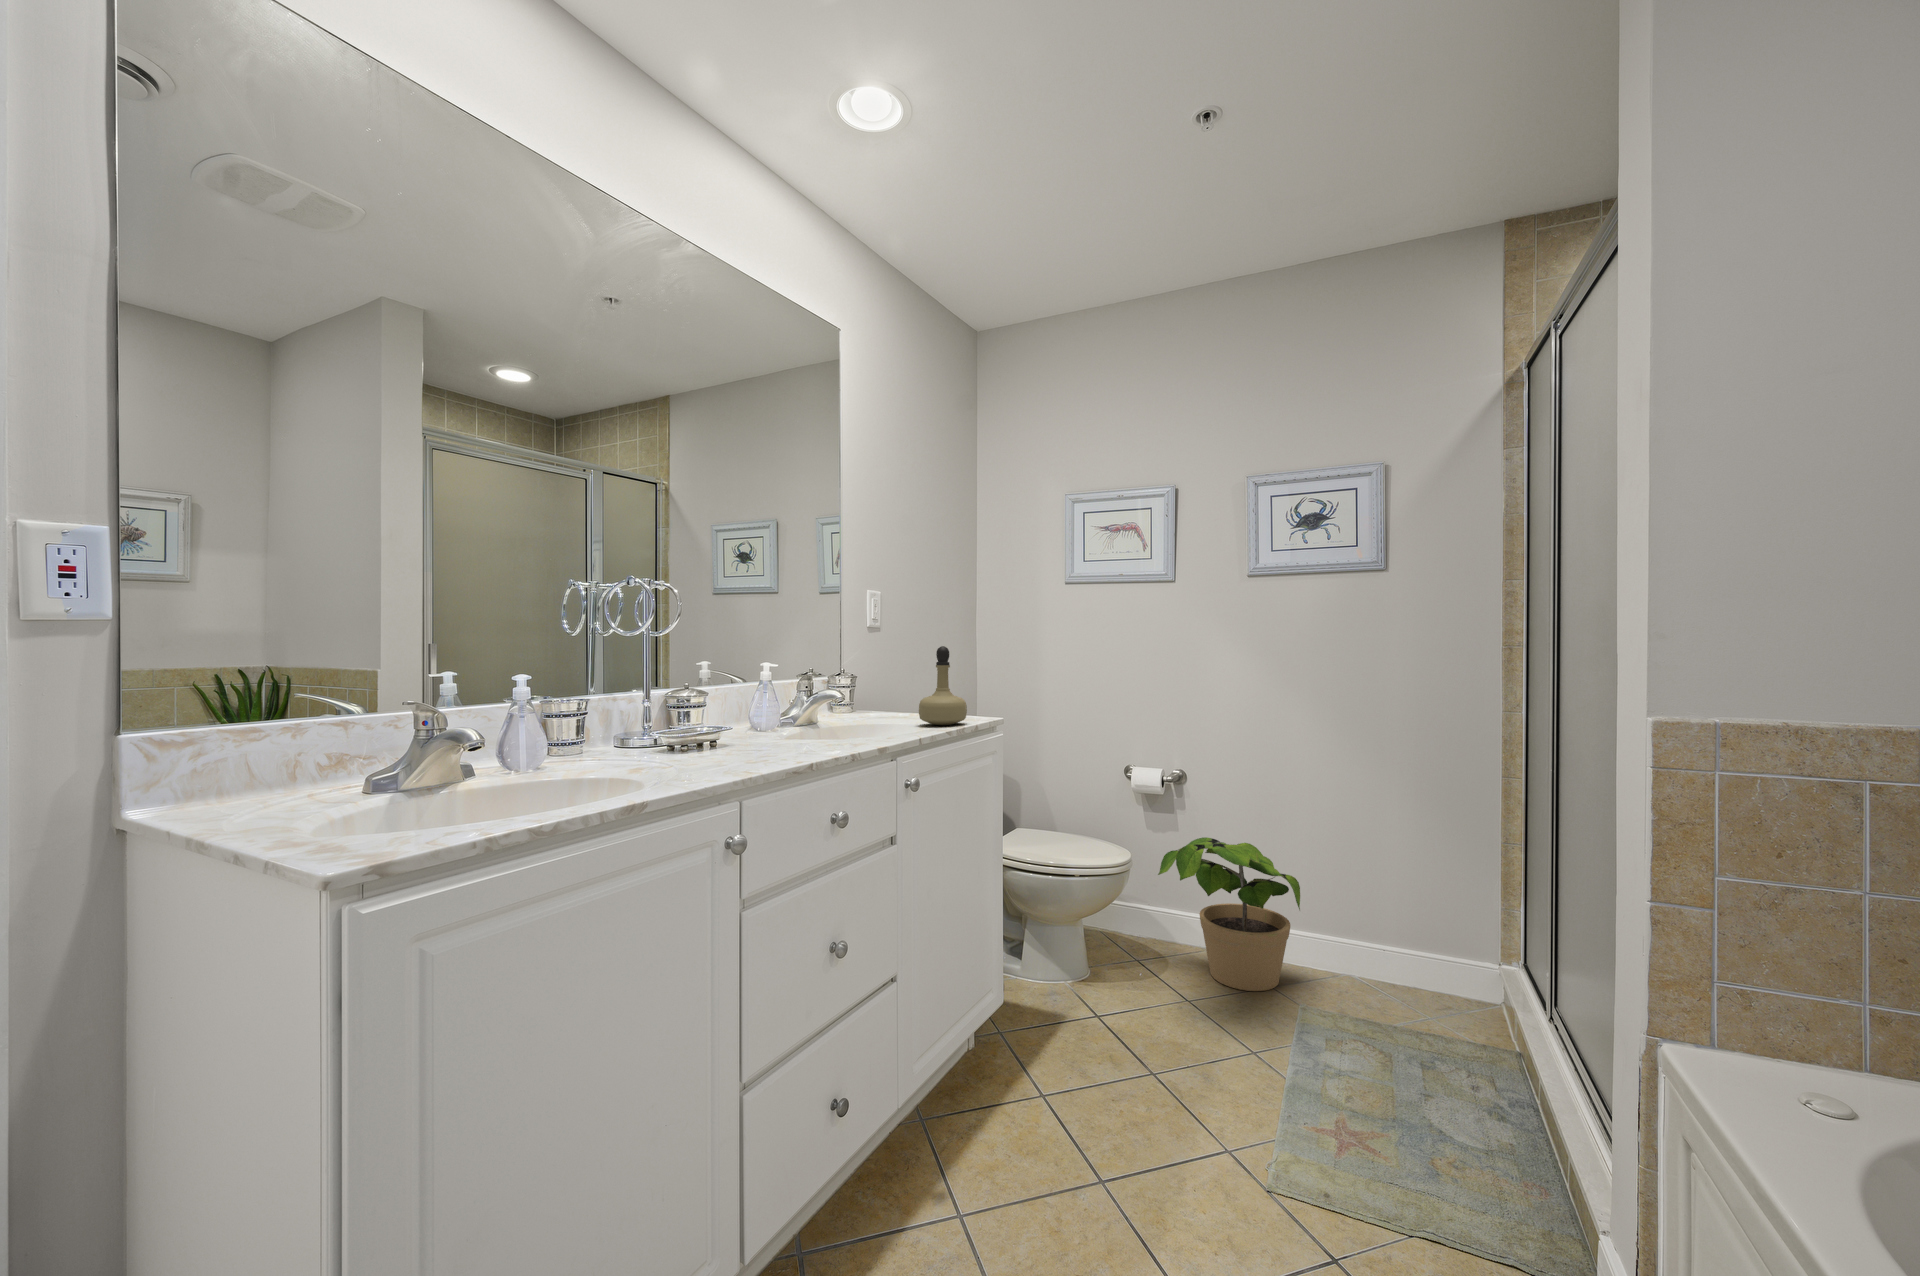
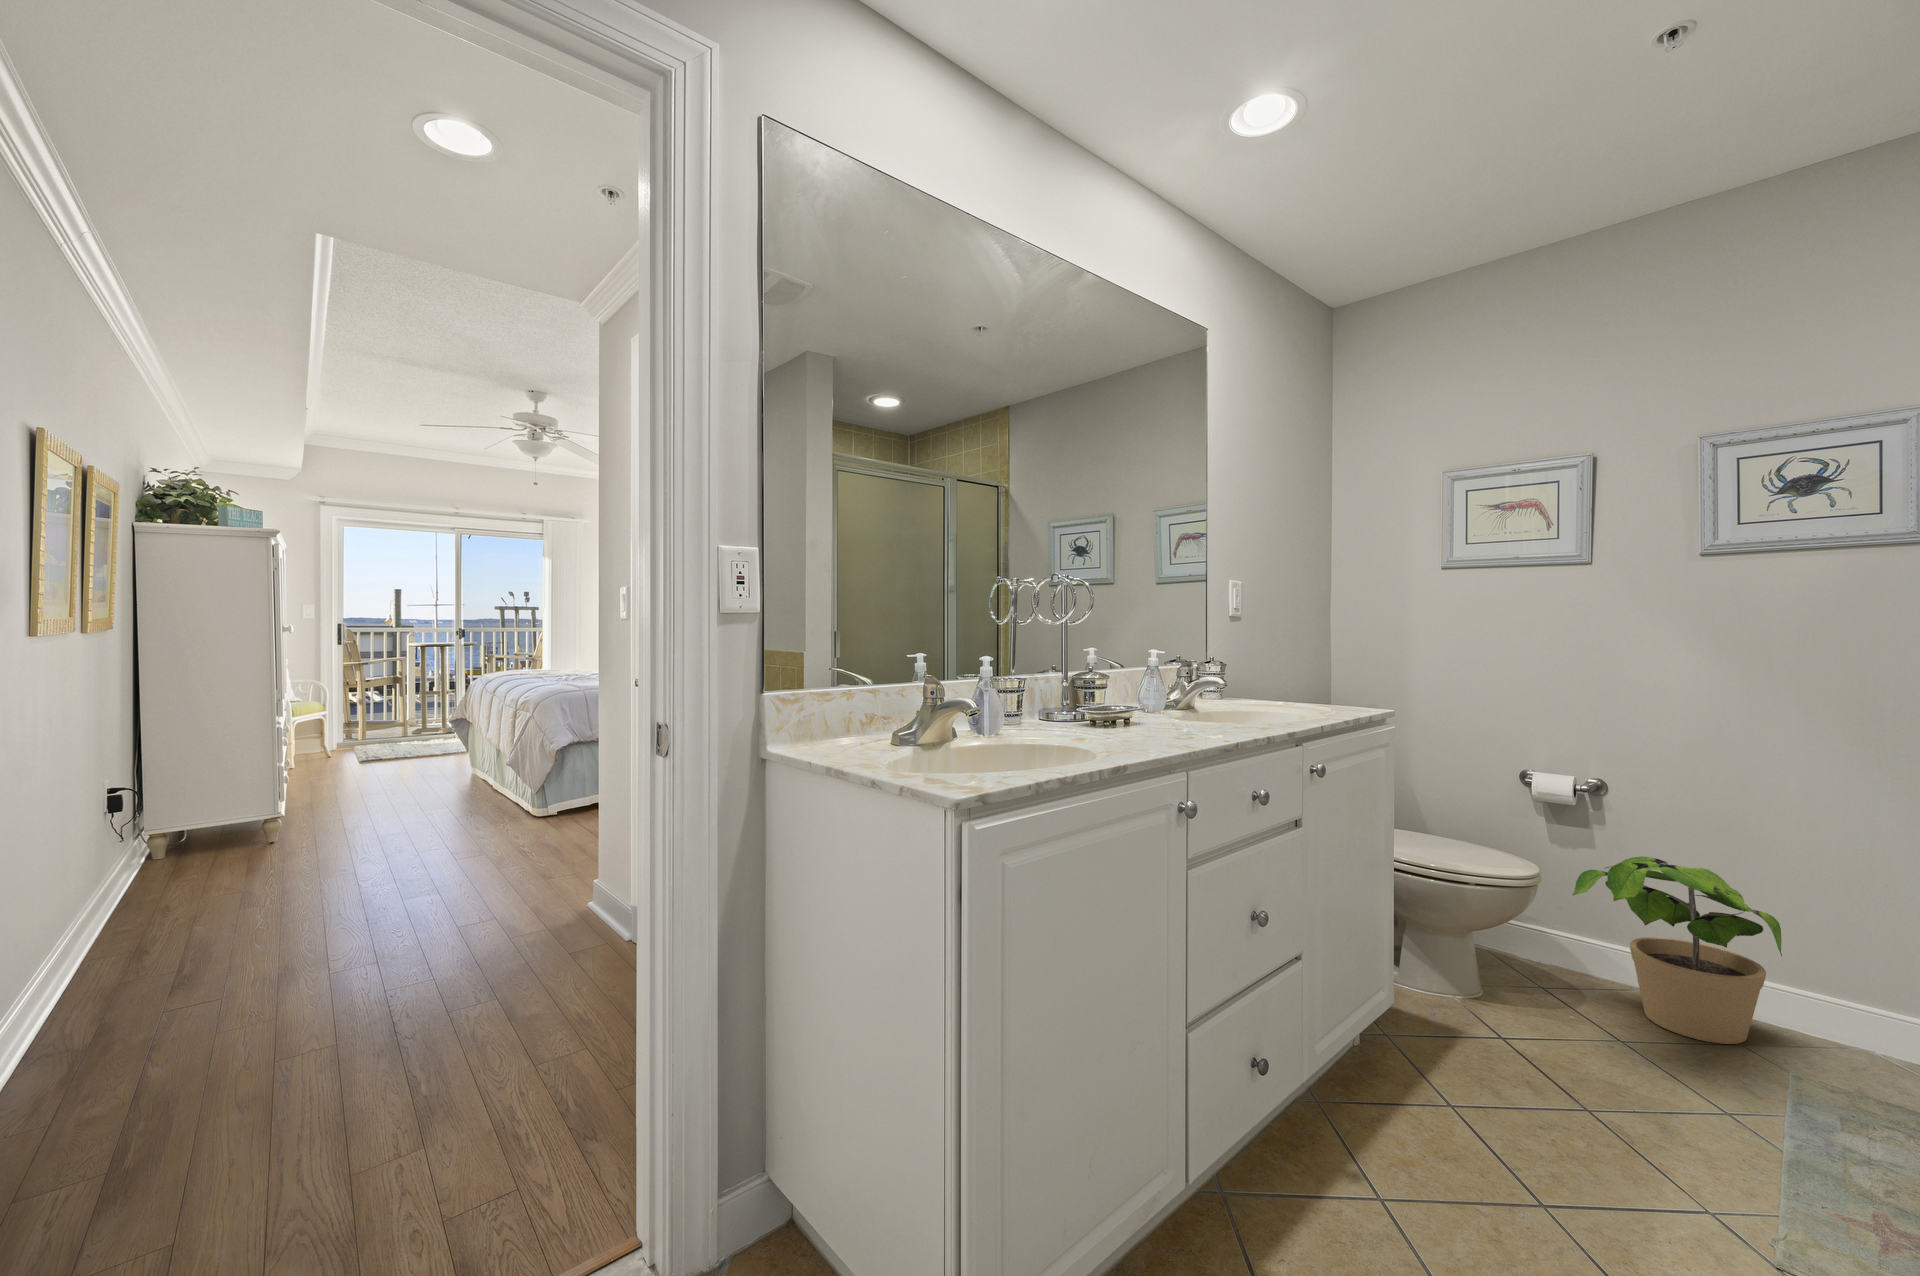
perfume bottle: present [919,646,967,725] -> none [1306,636,1359,715]

